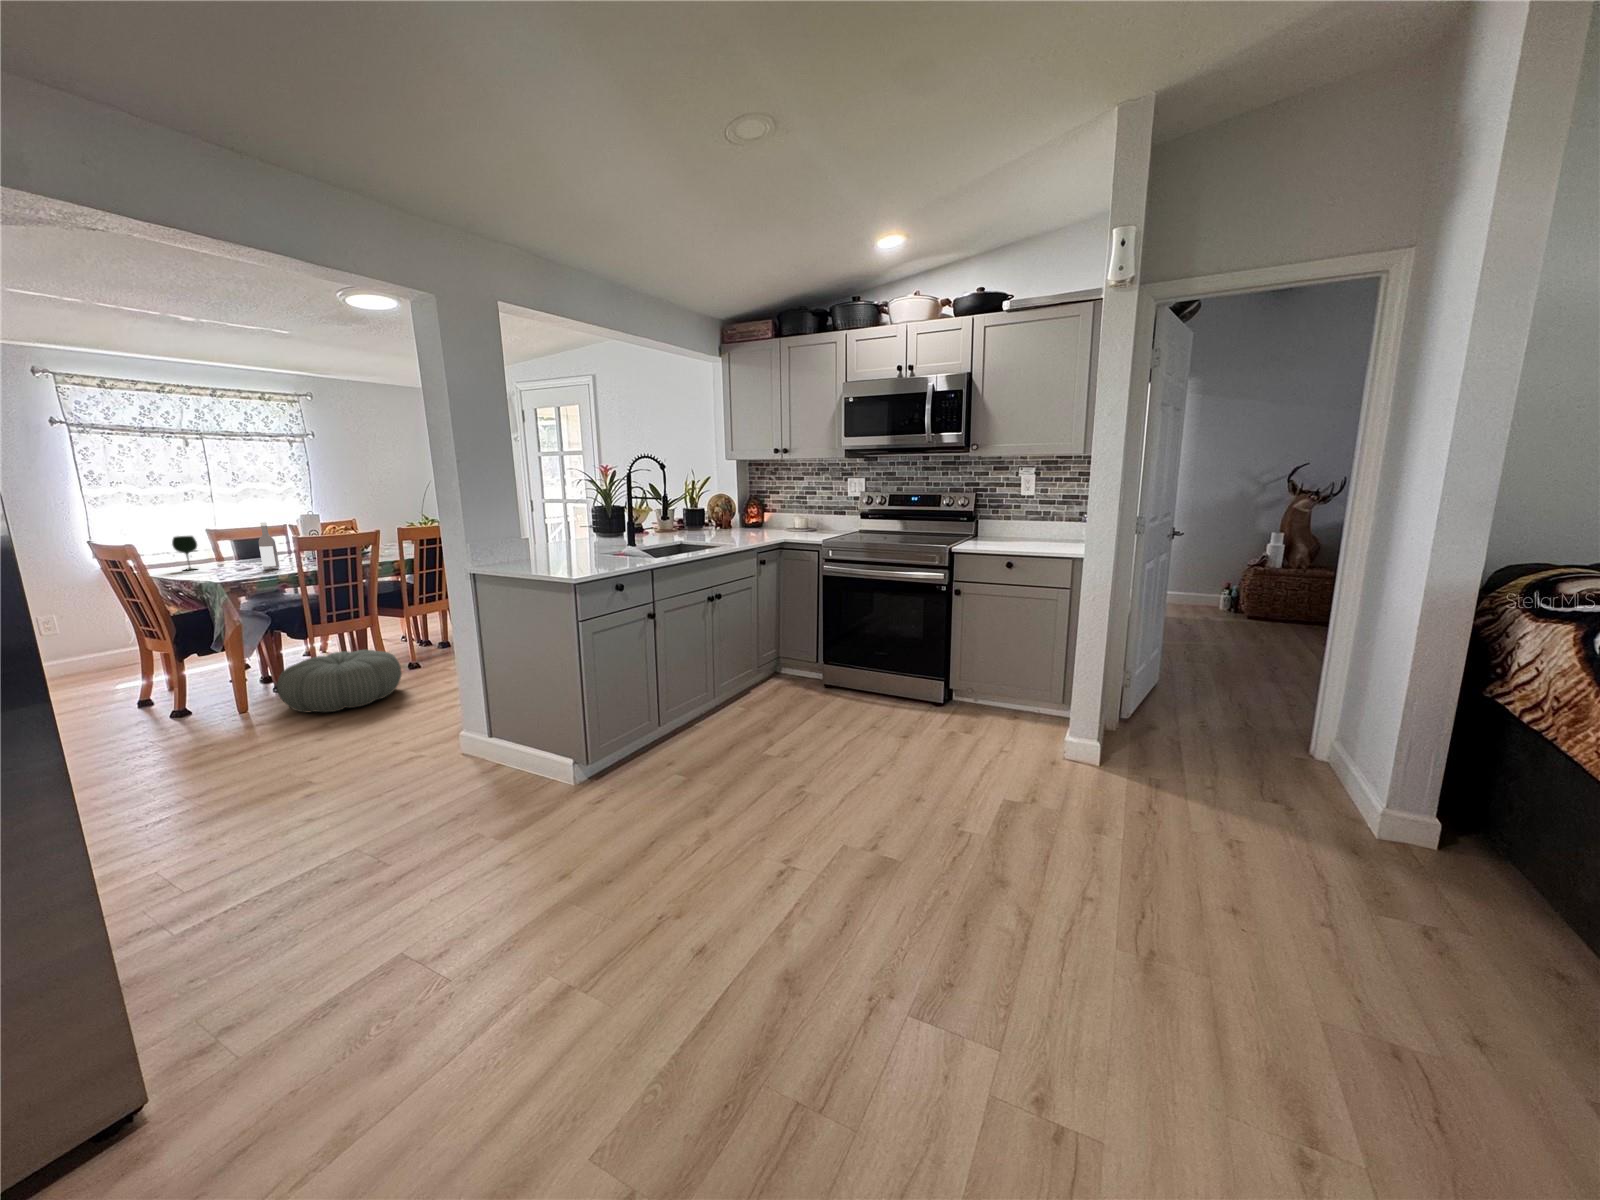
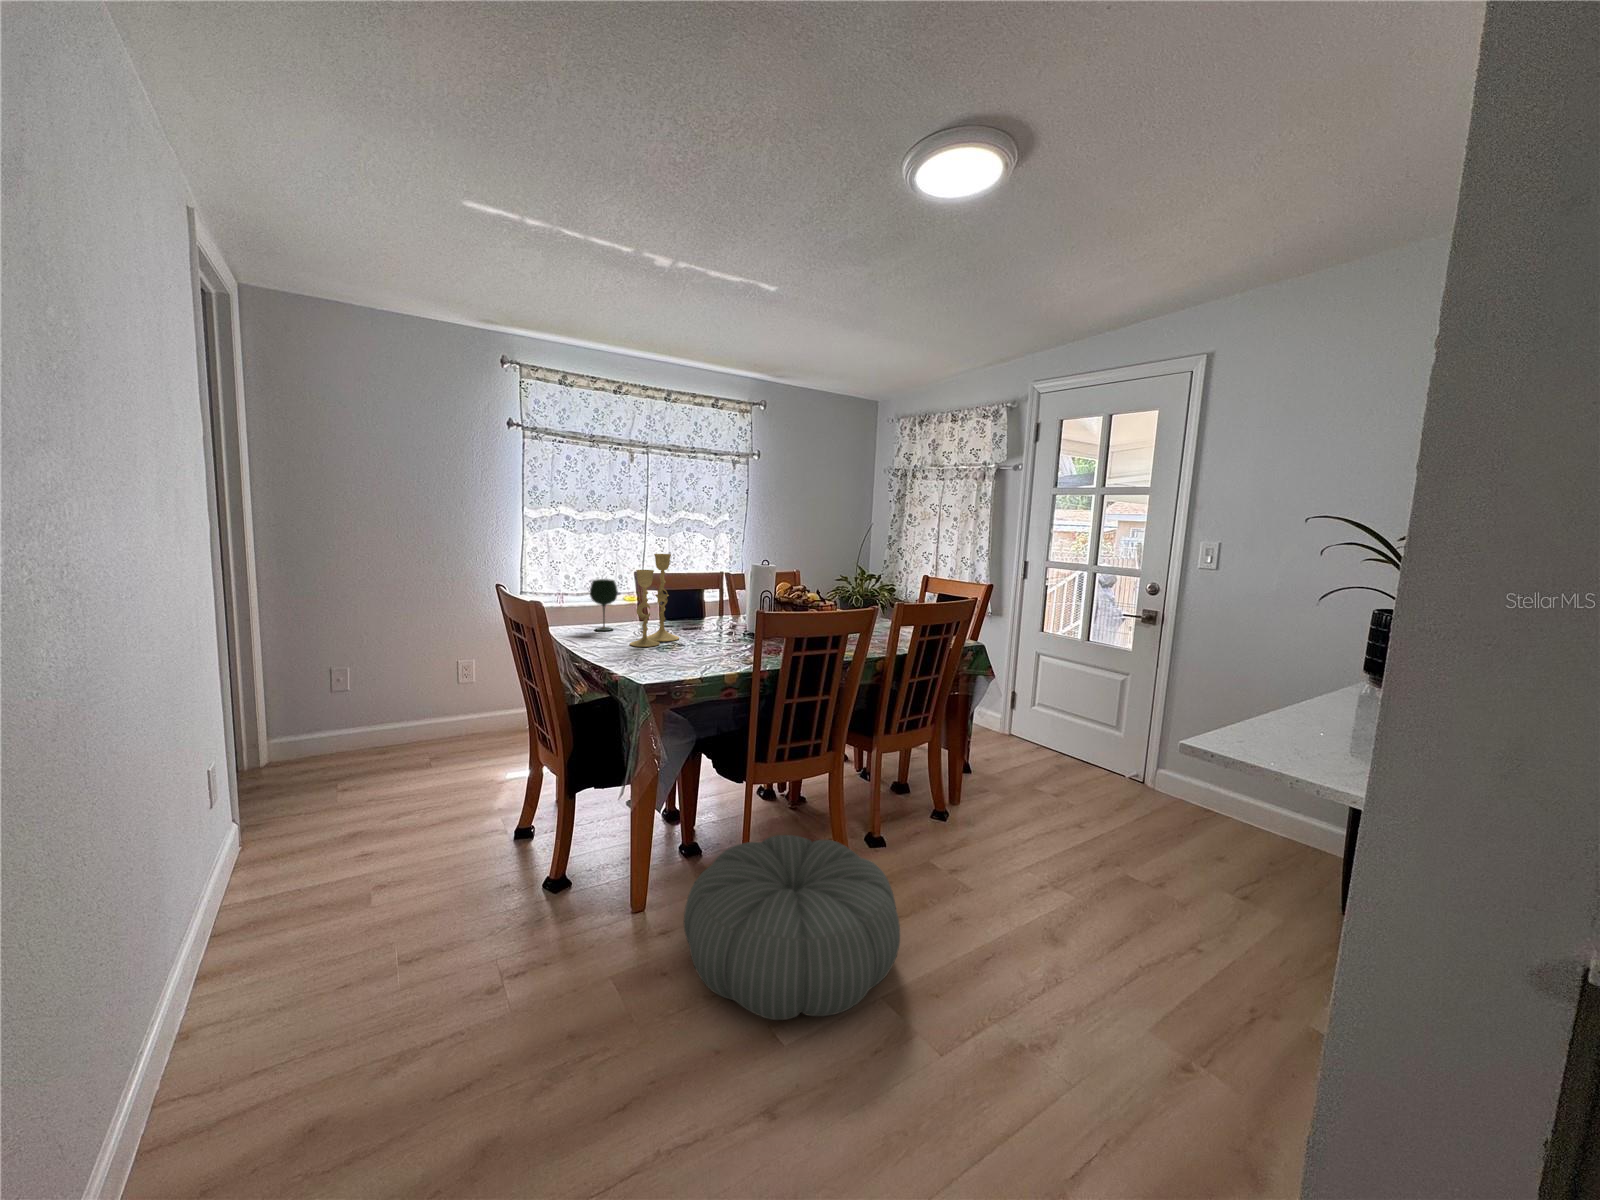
candlestick: none [210,515,255,573] -> present [630,554,679,647]
wine bottle: present [259,522,280,570] -> none [692,571,714,650]

